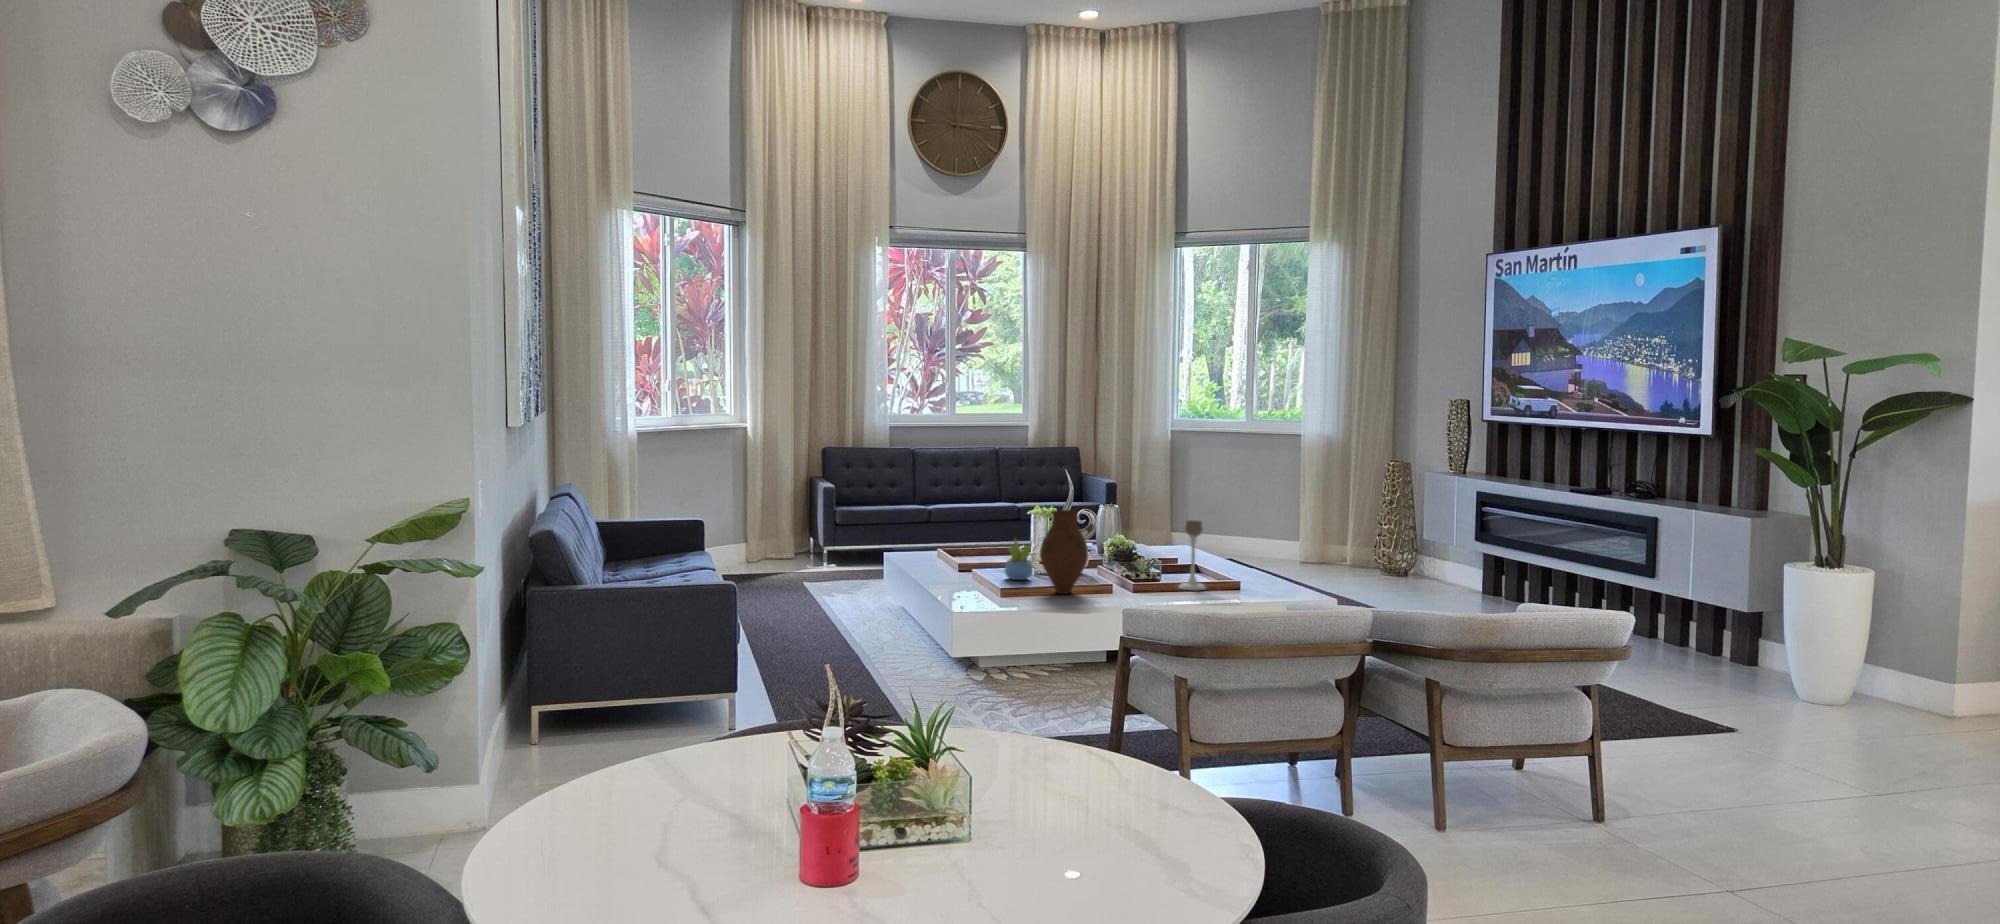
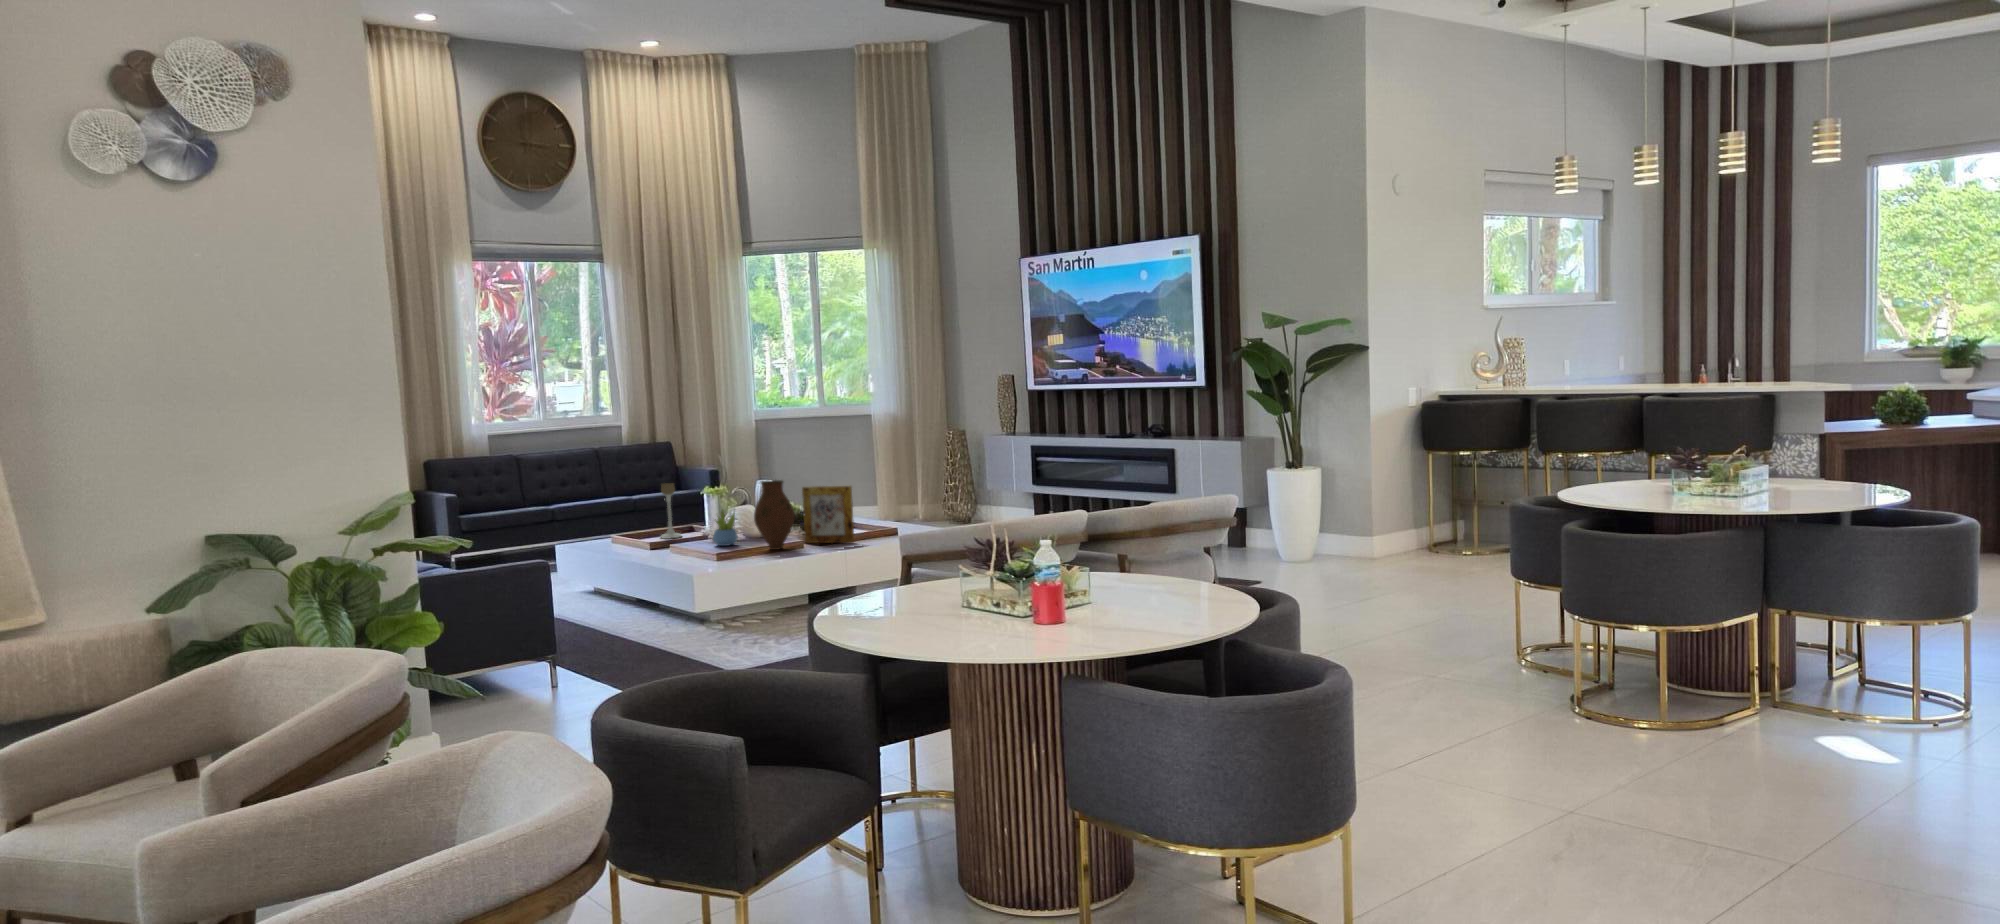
candle holder: present [1179,520,1205,590] -> present [661,483,681,539]
picture frame: none [1107,521,1163,596] -> present [802,486,854,543]

